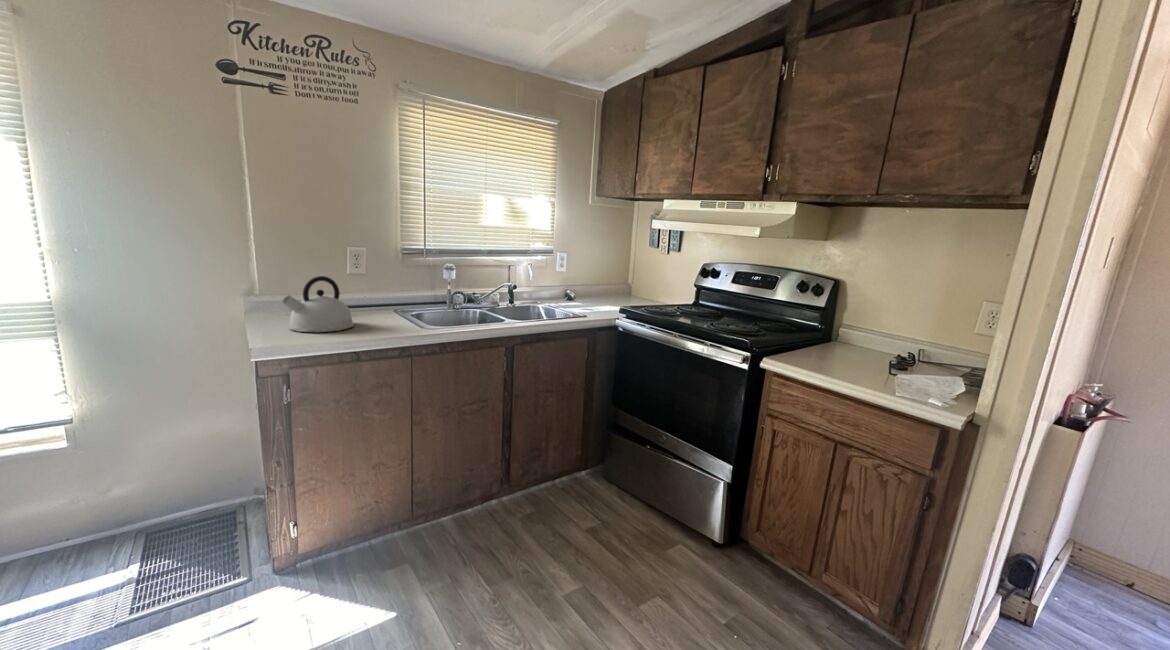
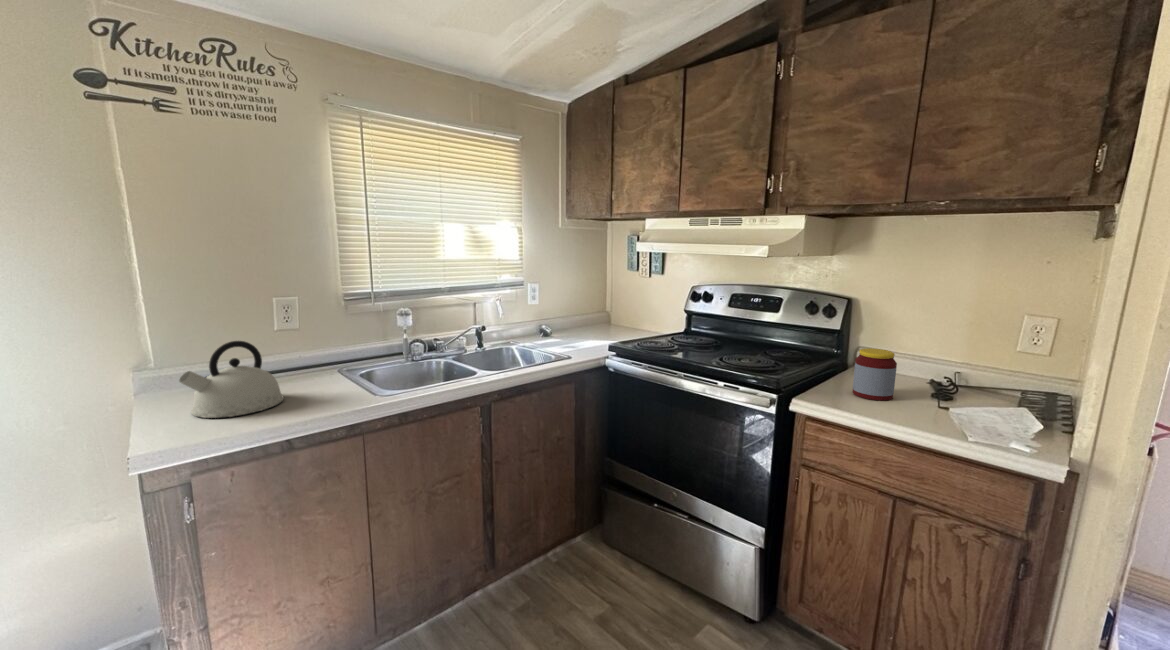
jar: none [820,321,858,365] -> present [852,348,897,401]

